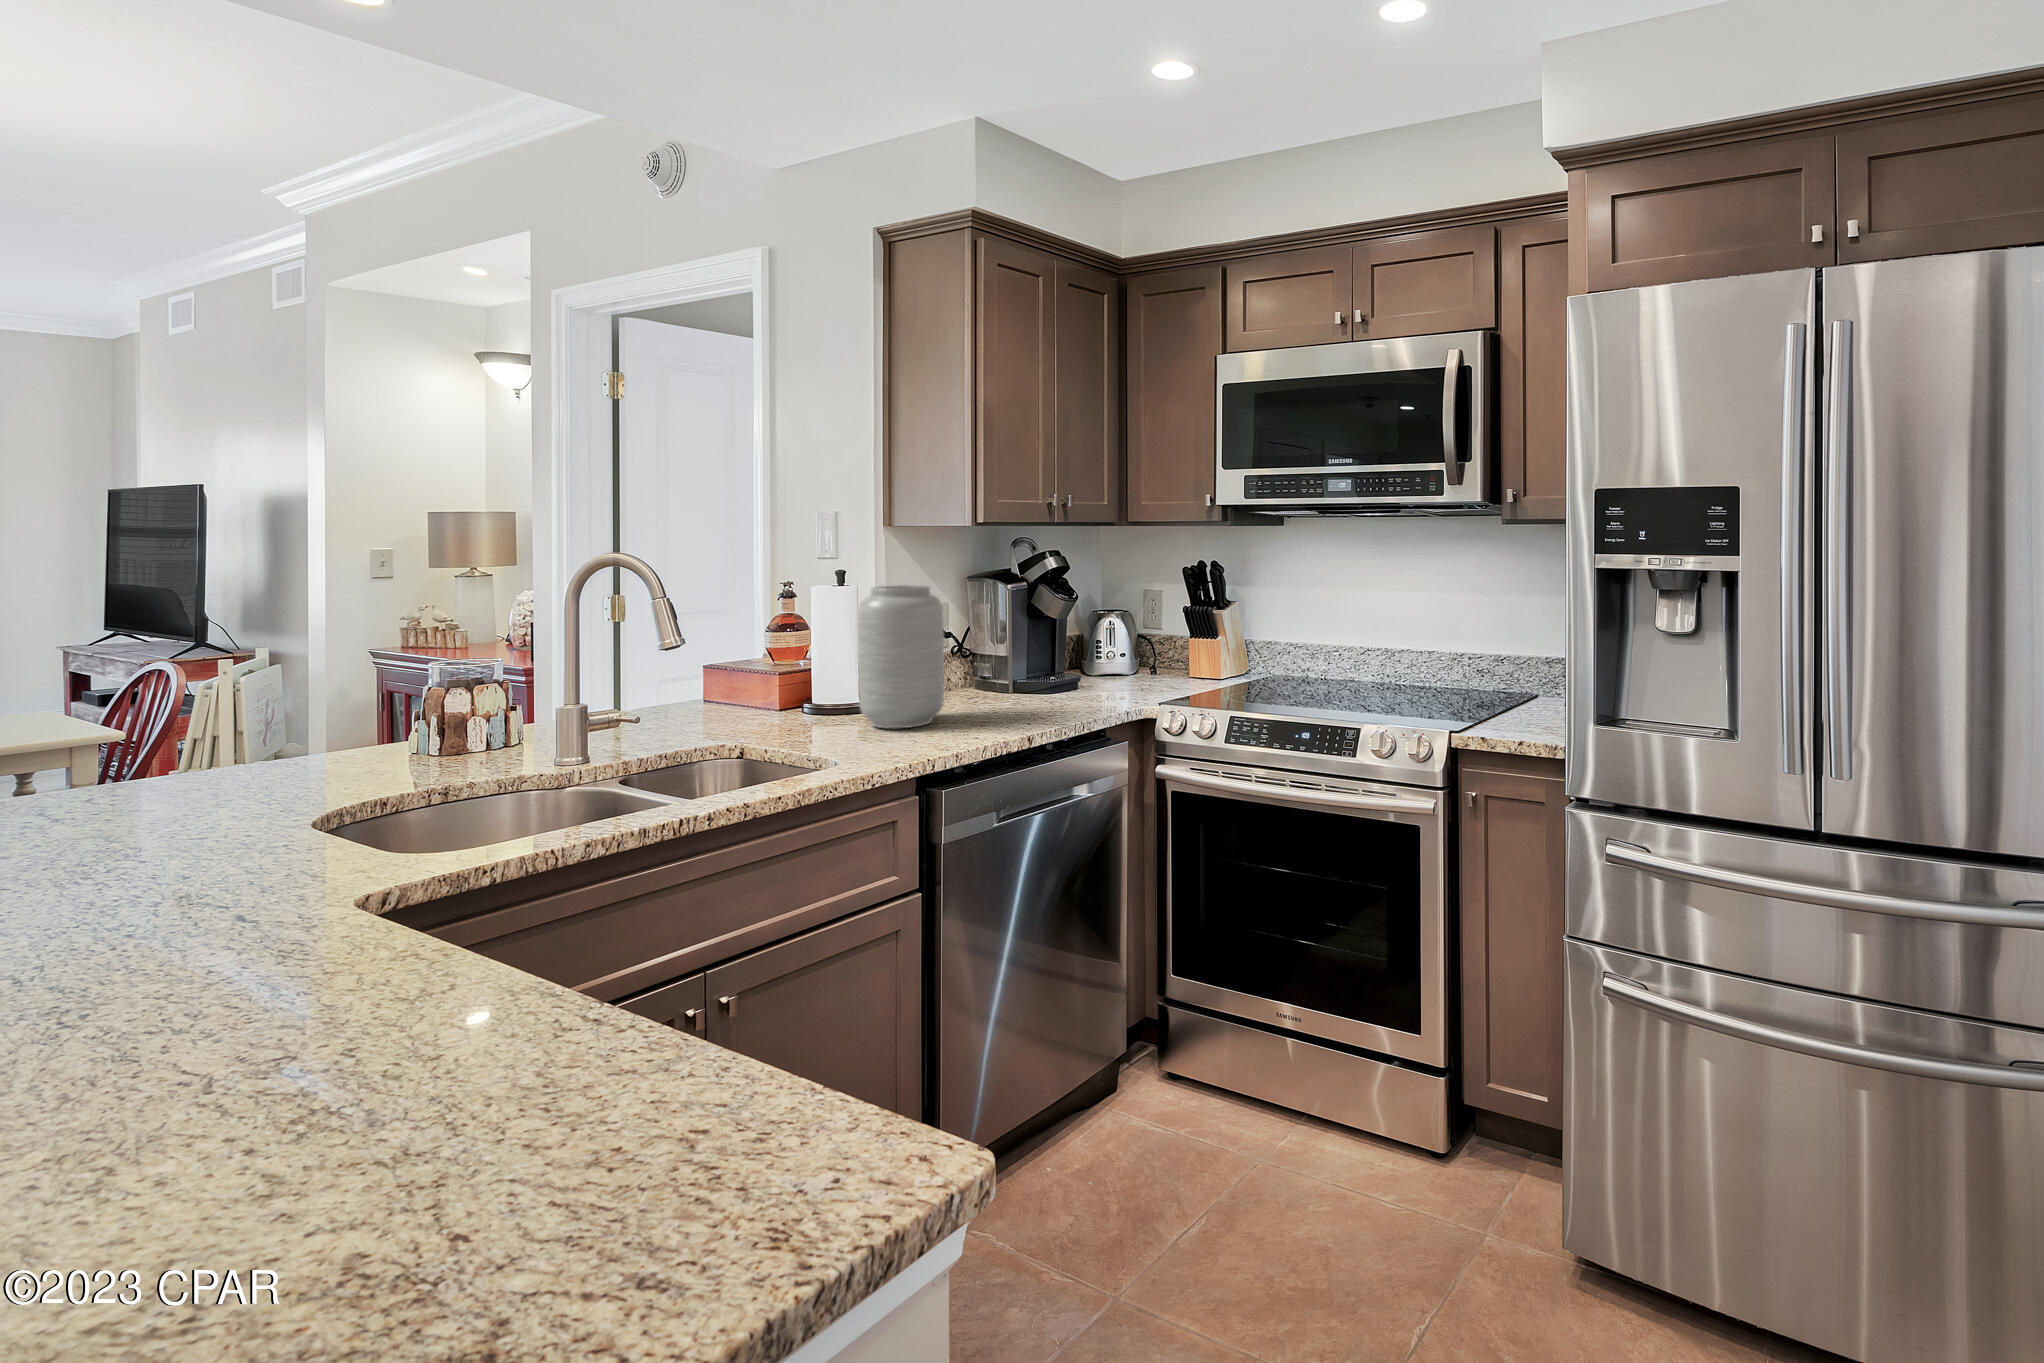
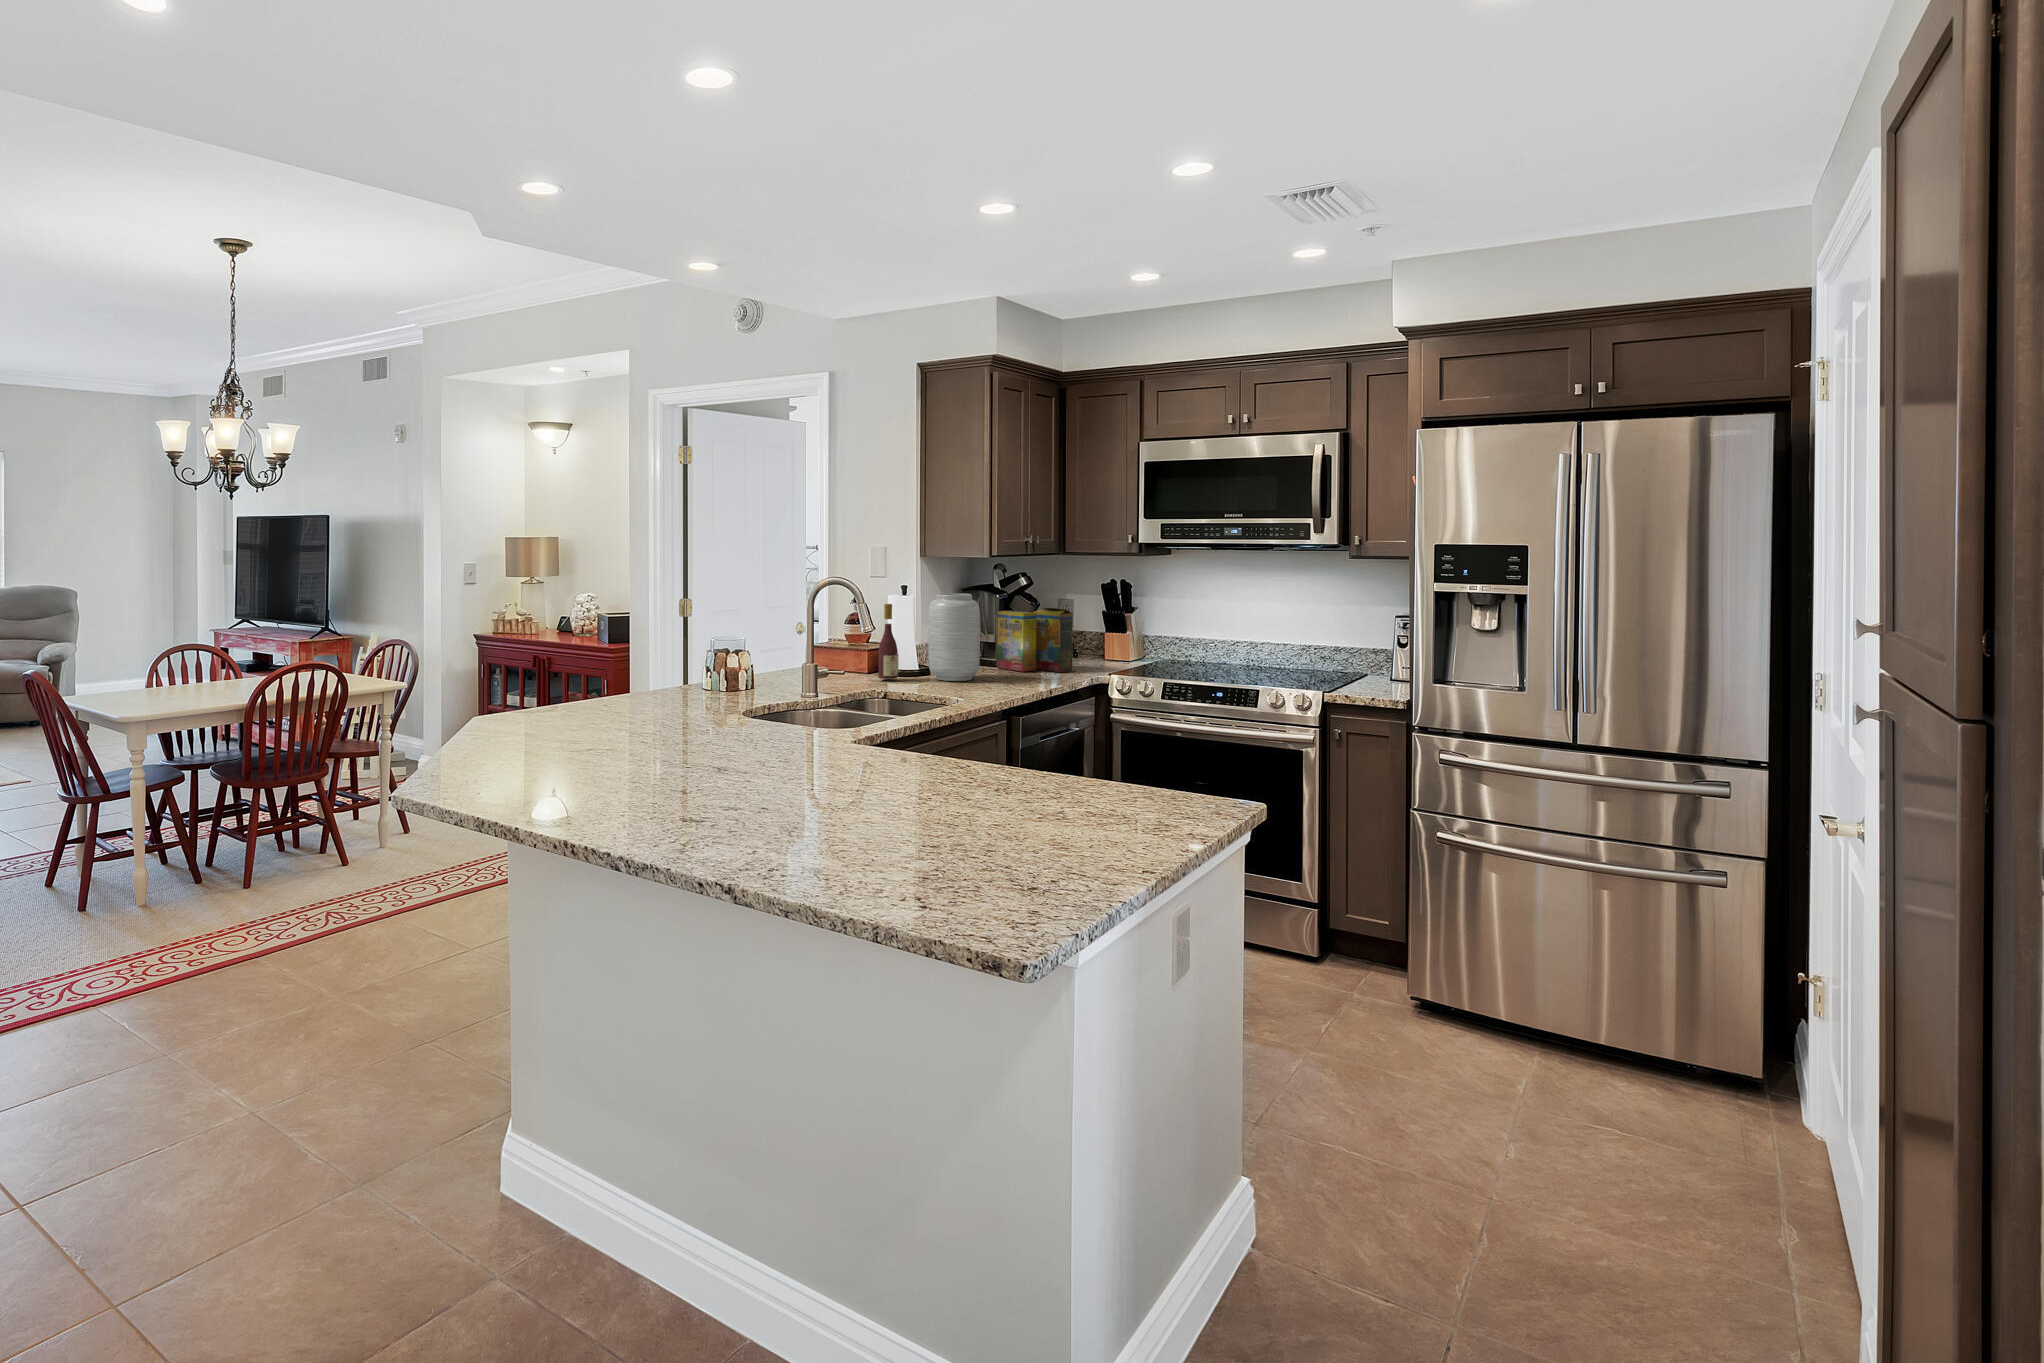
cereal box: none [1003,603,1111,704] -> present [997,608,1073,672]
wine bottle: none [769,605,806,733] -> present [878,604,899,679]

